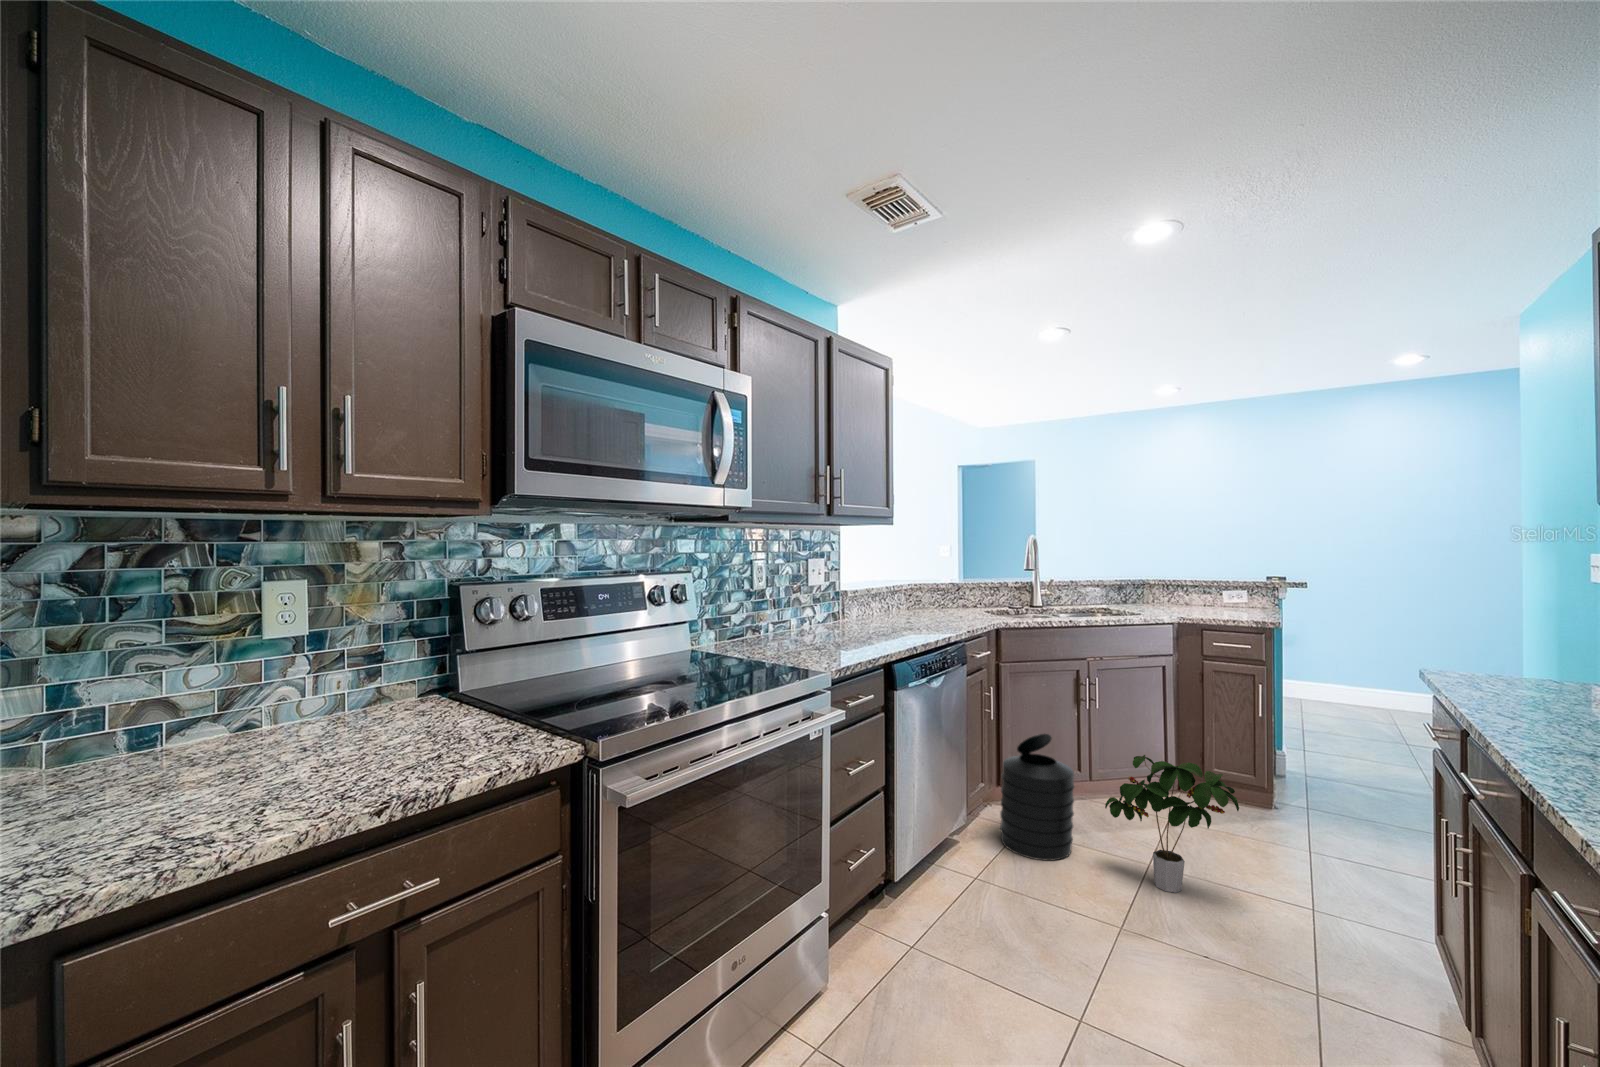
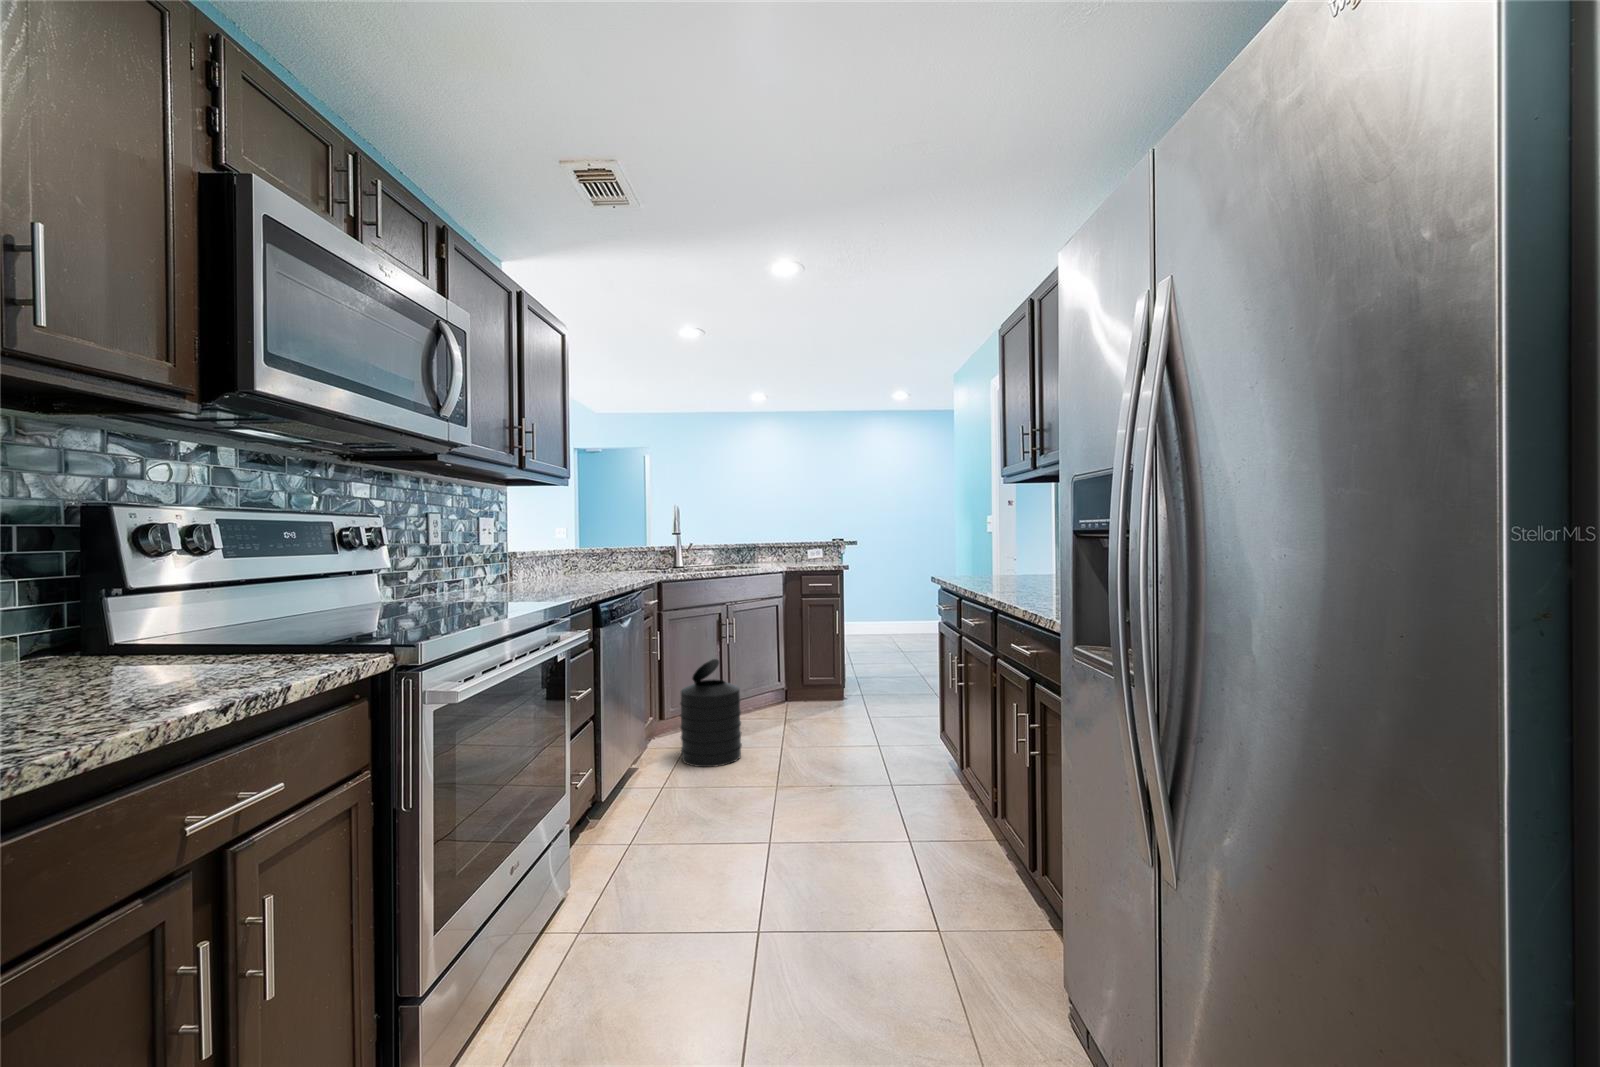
potted plant: present [1105,755,1239,893] -> none [766,657,858,760]

